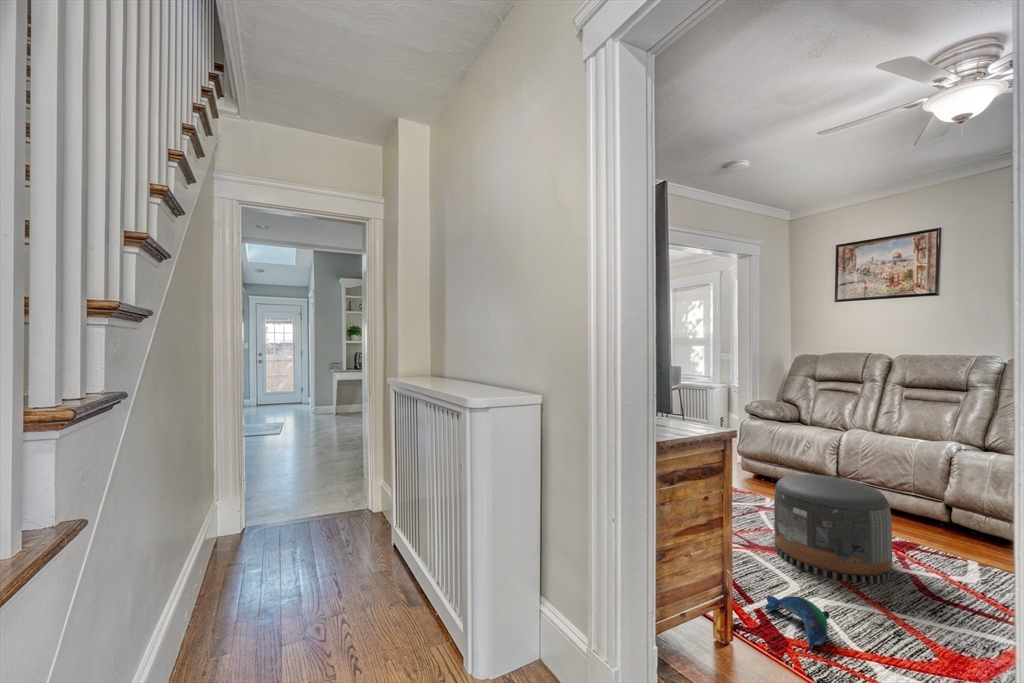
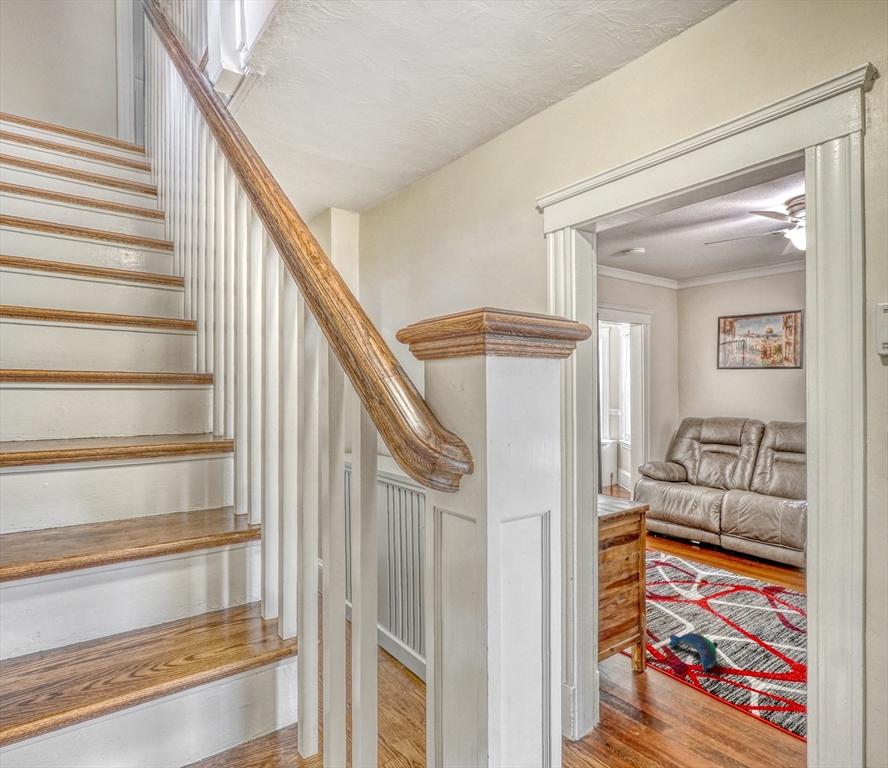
pouf: present [774,474,892,583] -> none [671,532,763,621]

